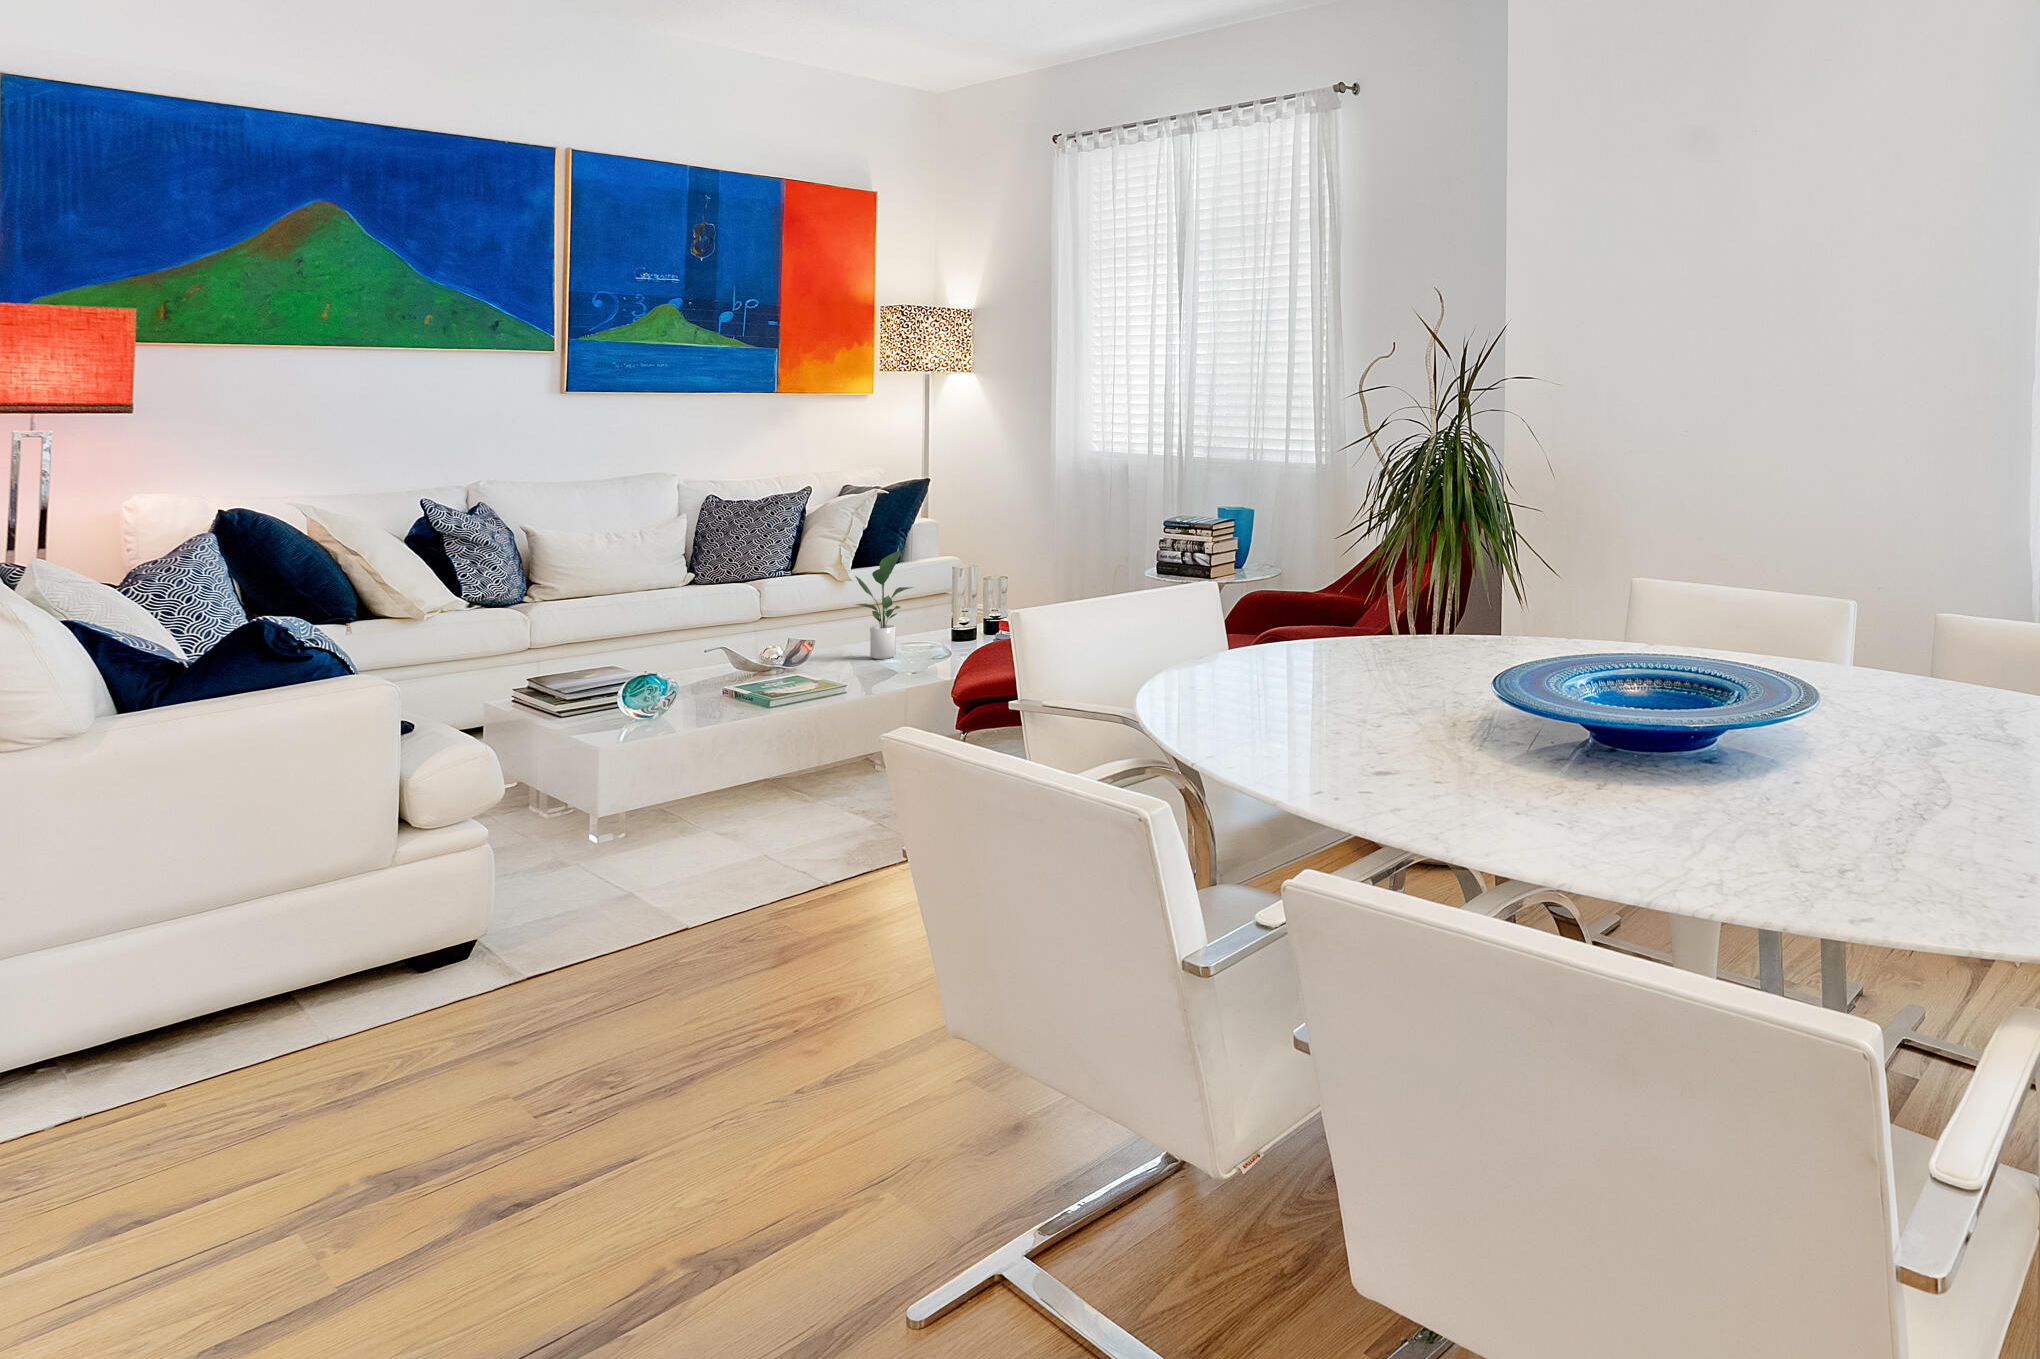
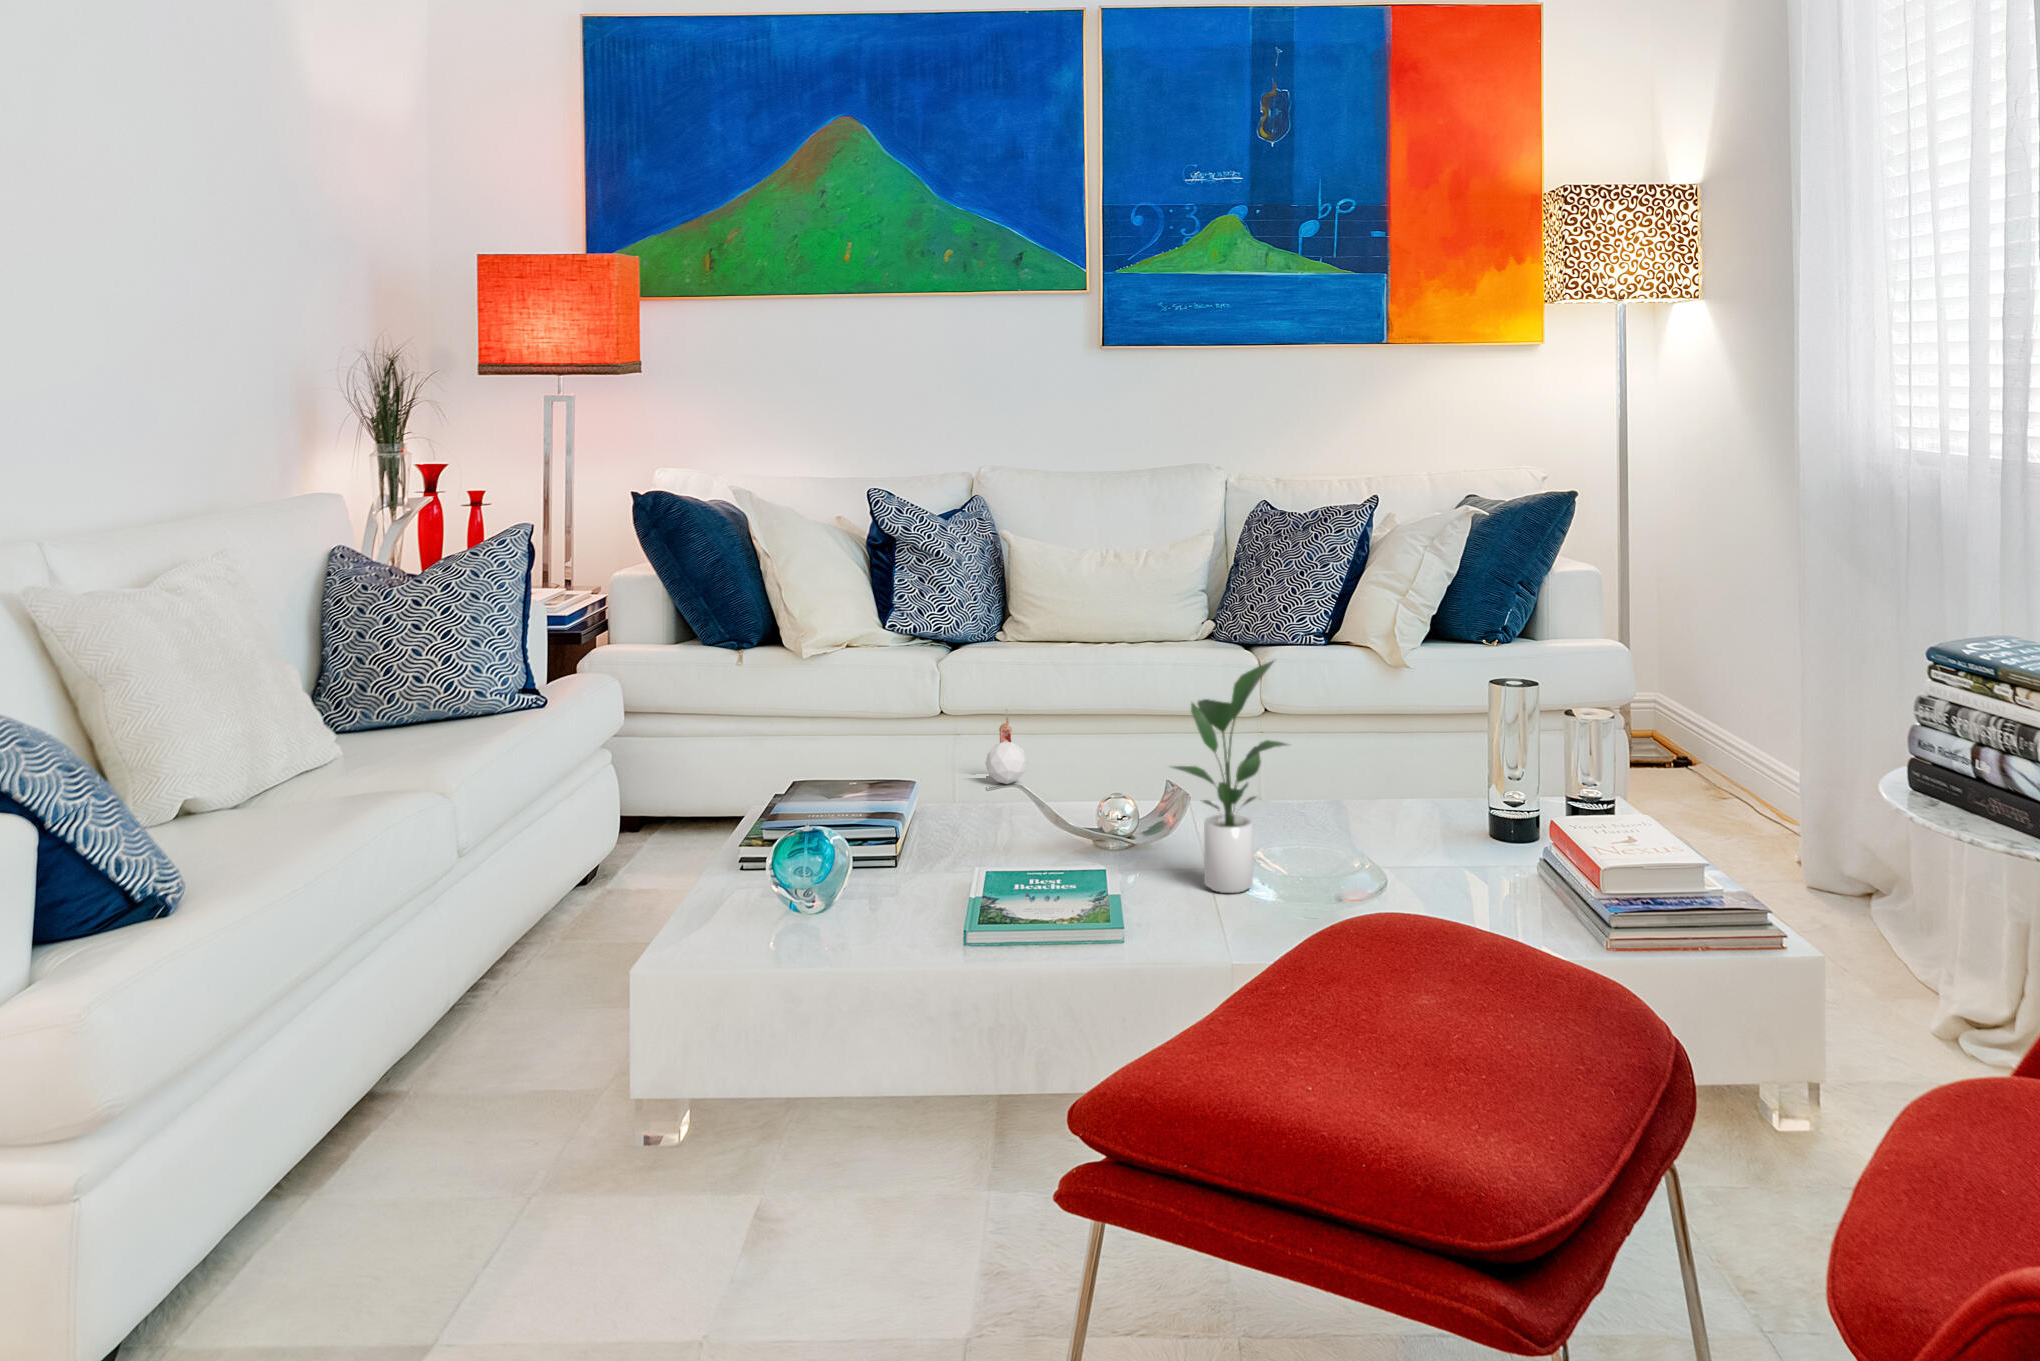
candle: none [643,613,672,655] -> present [985,709,1027,784]

